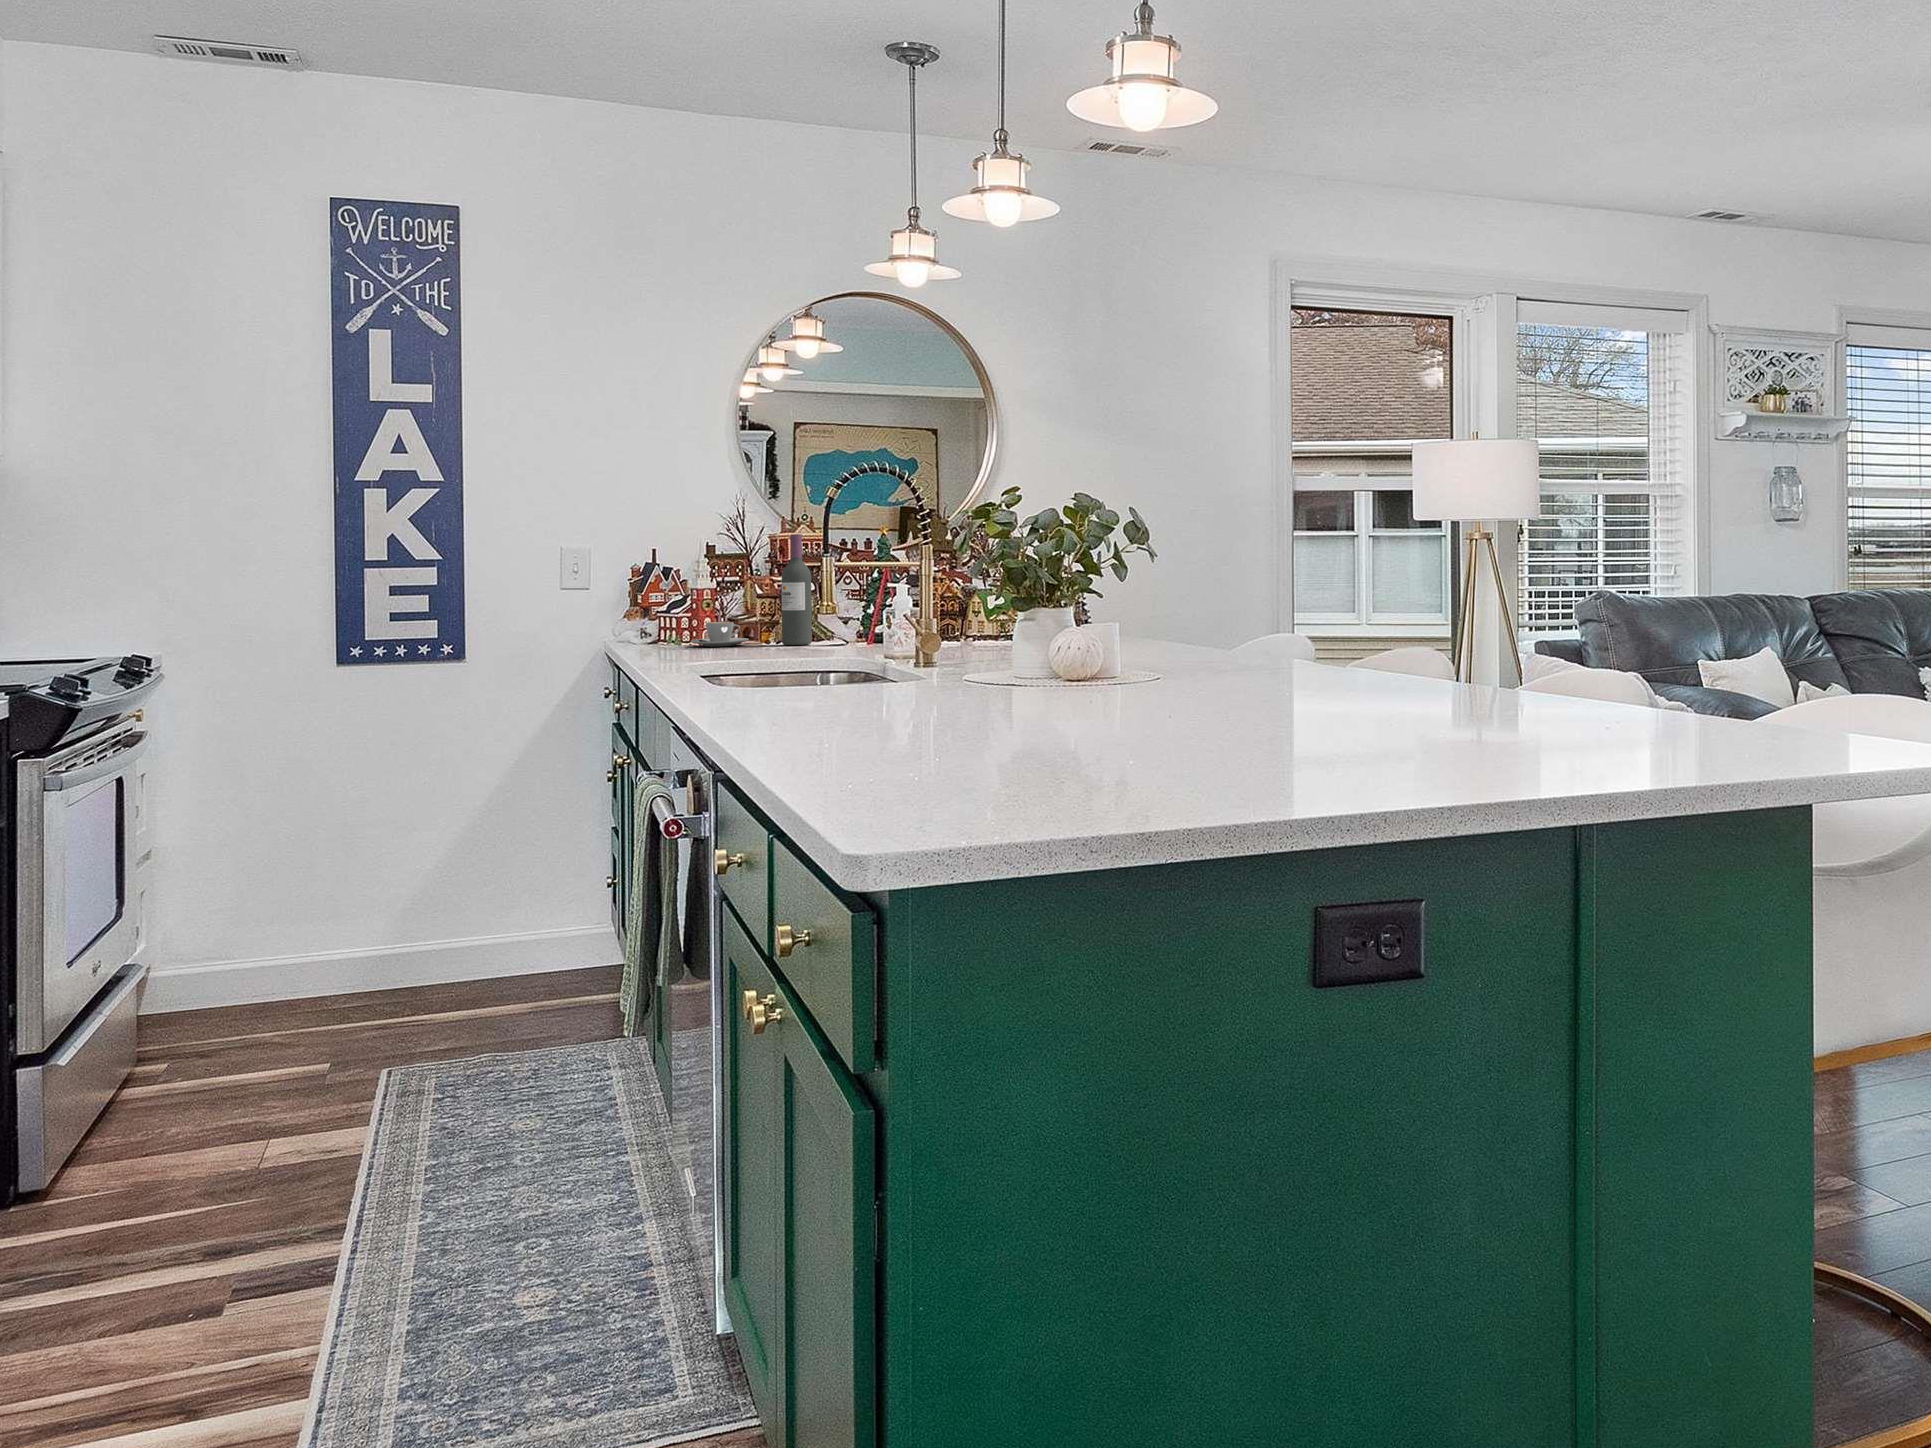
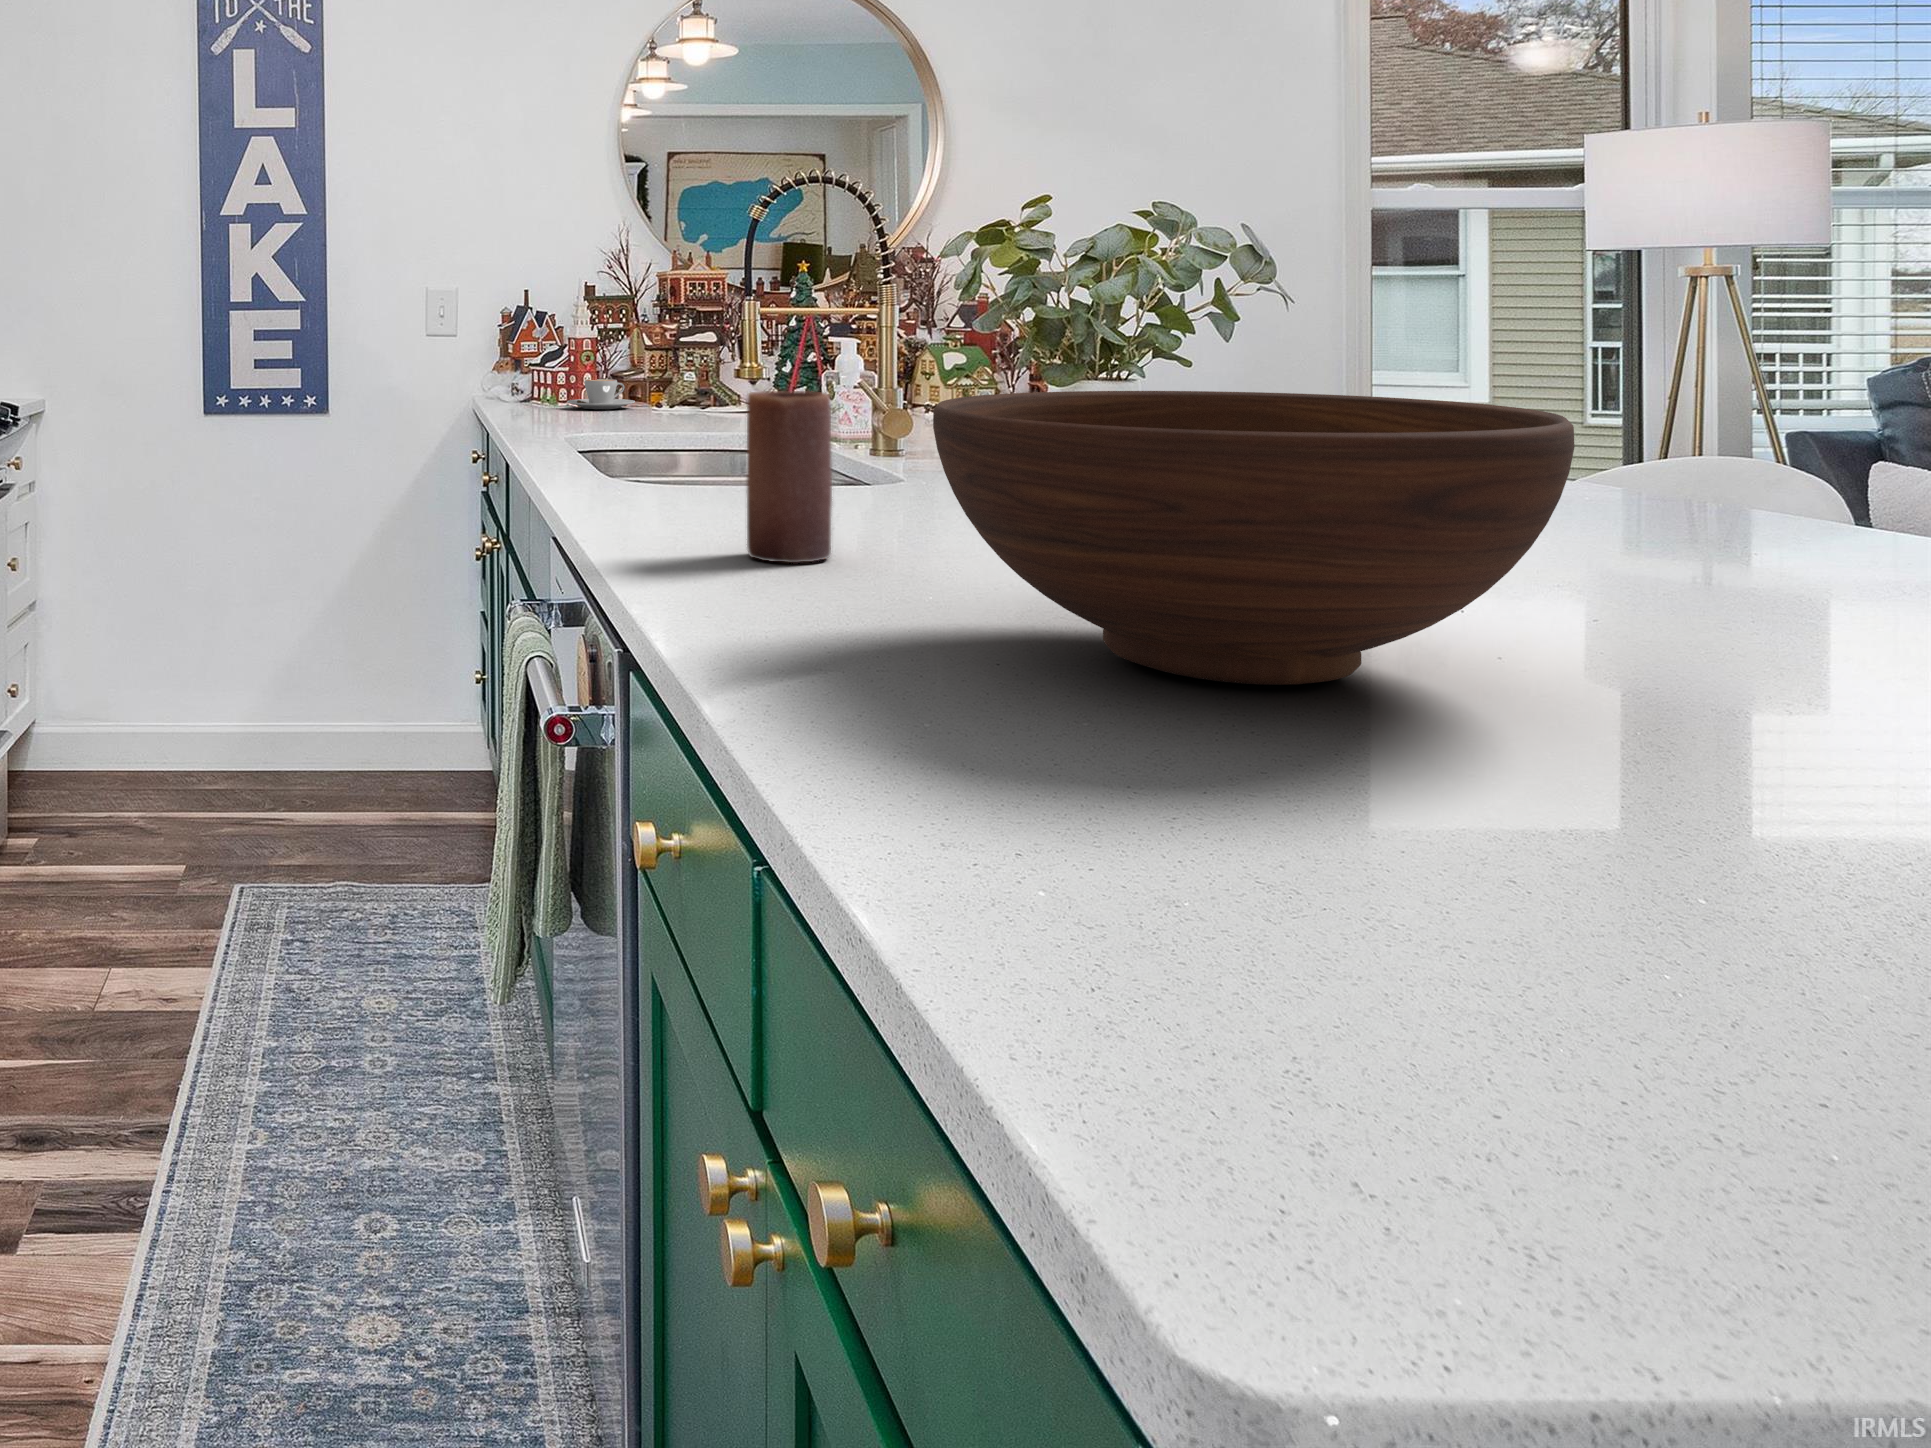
wine bottle: present [782,534,812,645] -> none [675,271,712,411]
fruit bowl: none [878,615,1149,751] -> present [933,391,1575,685]
candle: none [797,622,848,725] -> present [747,391,832,563]

